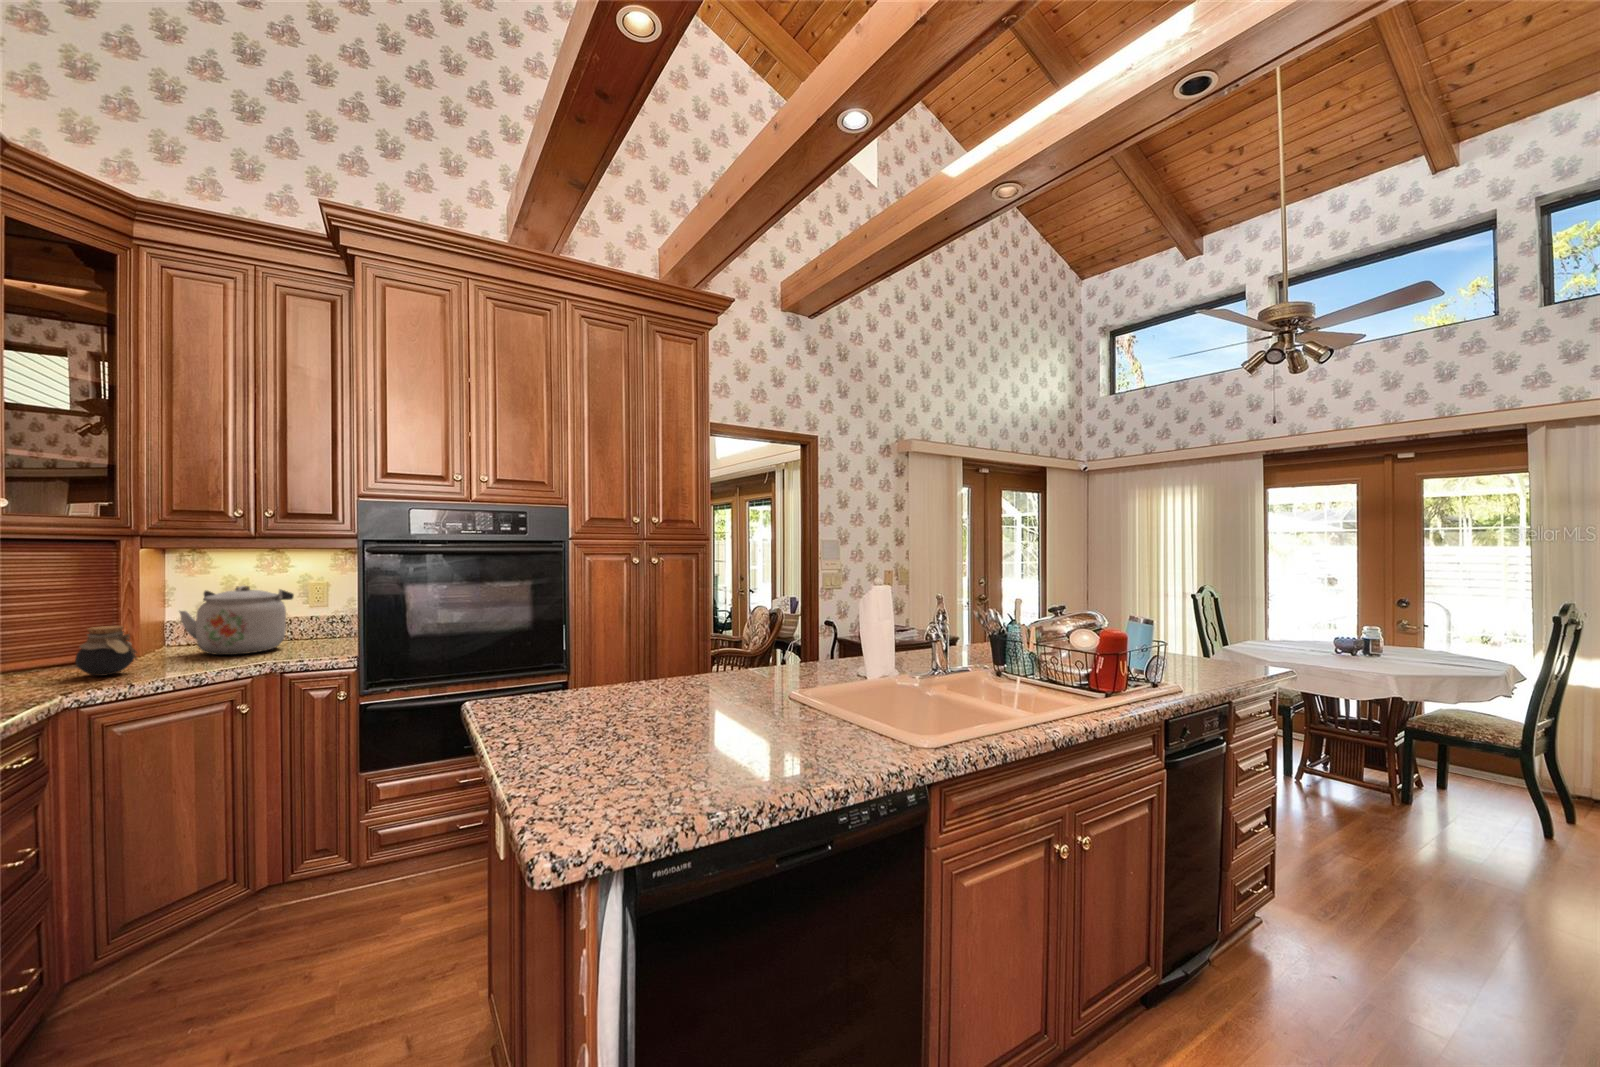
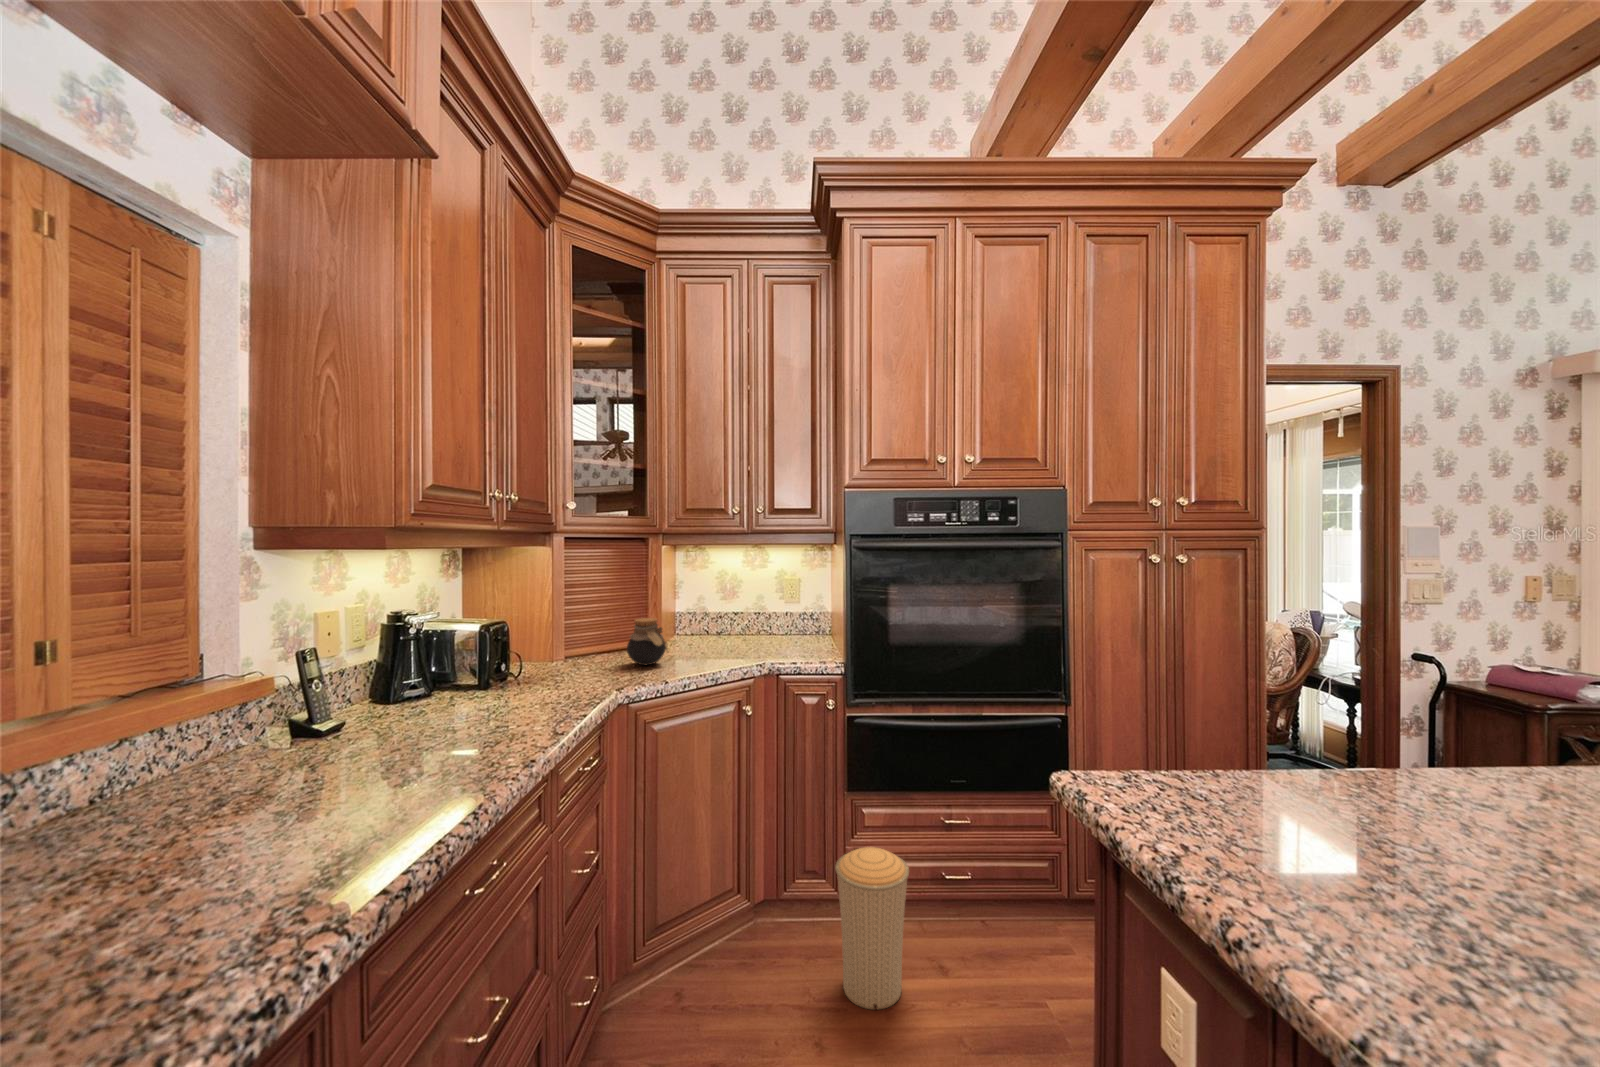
kettle: present [179,586,294,655] -> none [690,581,775,650]
trash can: none [335,812,412,951] -> present [835,847,909,1010]

